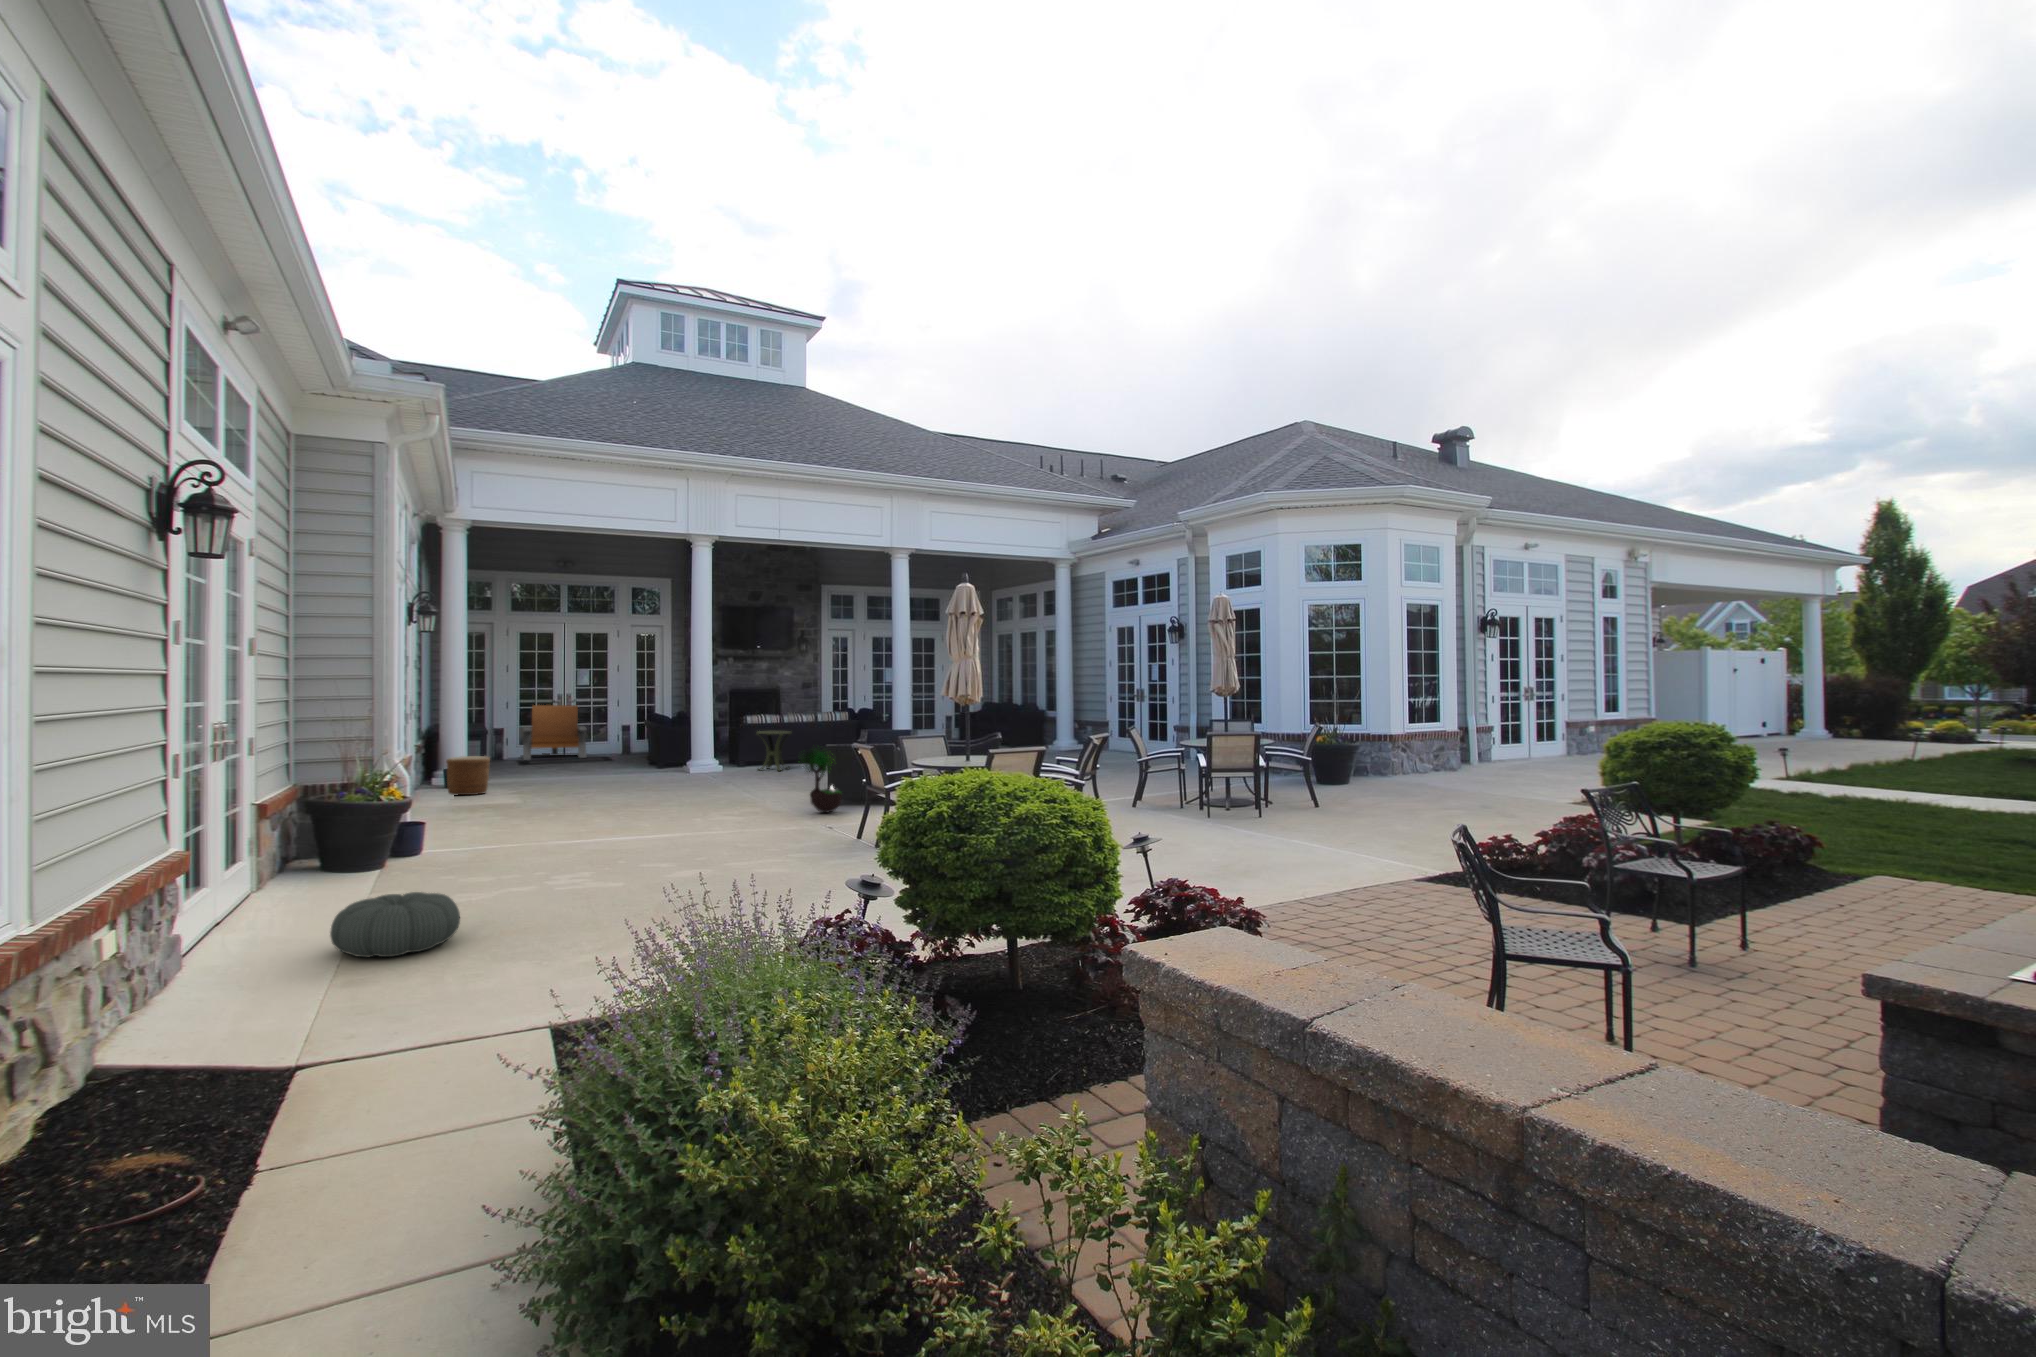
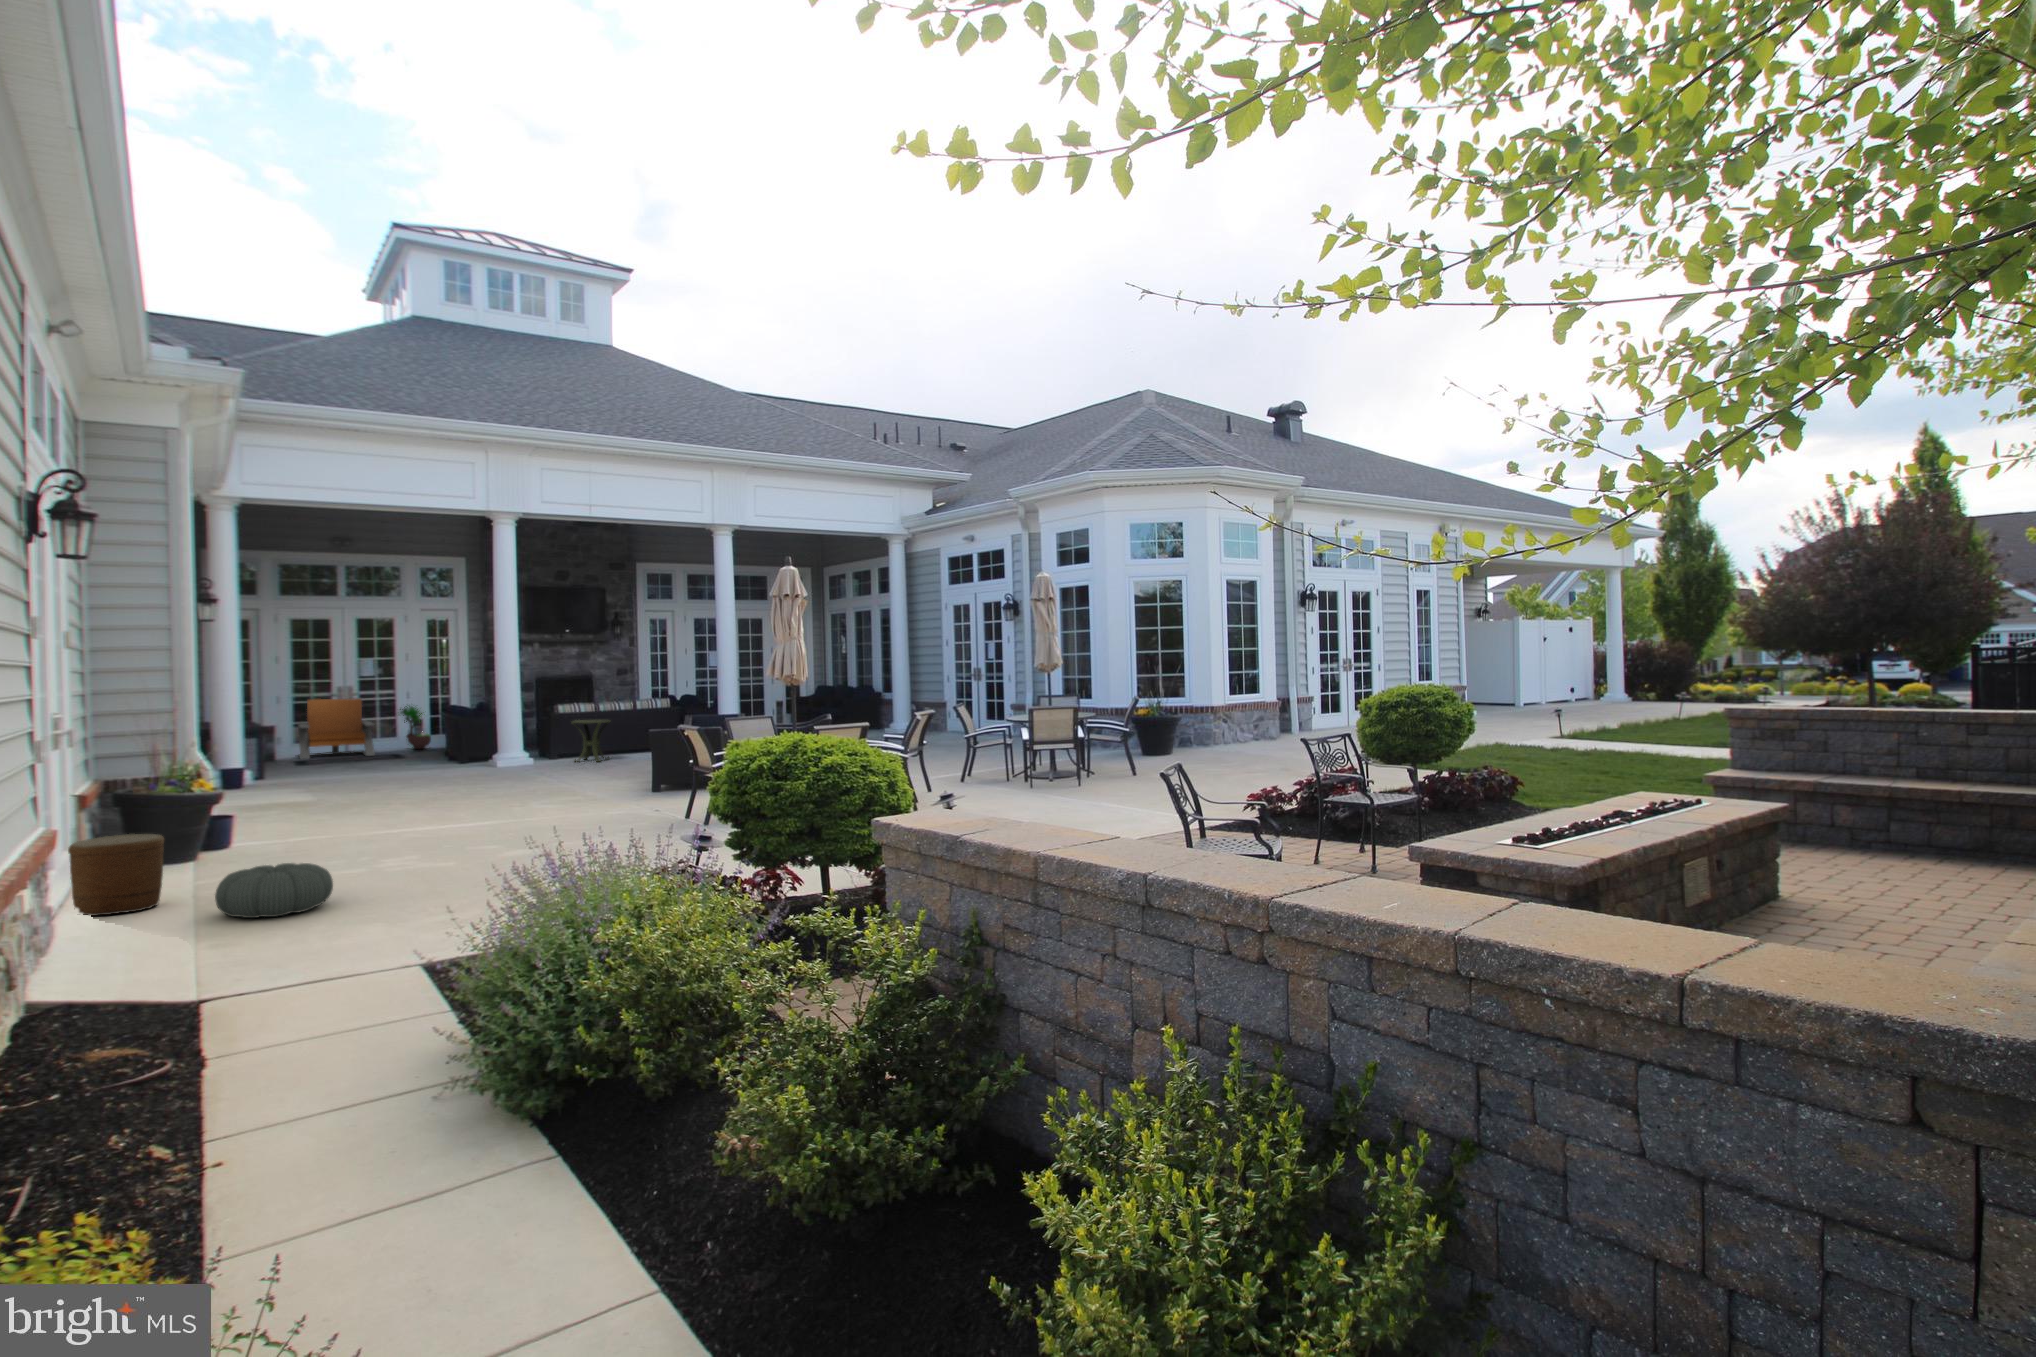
potted tree: present [799,748,842,813] -> present [400,706,431,749]
woven basket: present [446,756,490,795] -> present [68,834,164,916]

